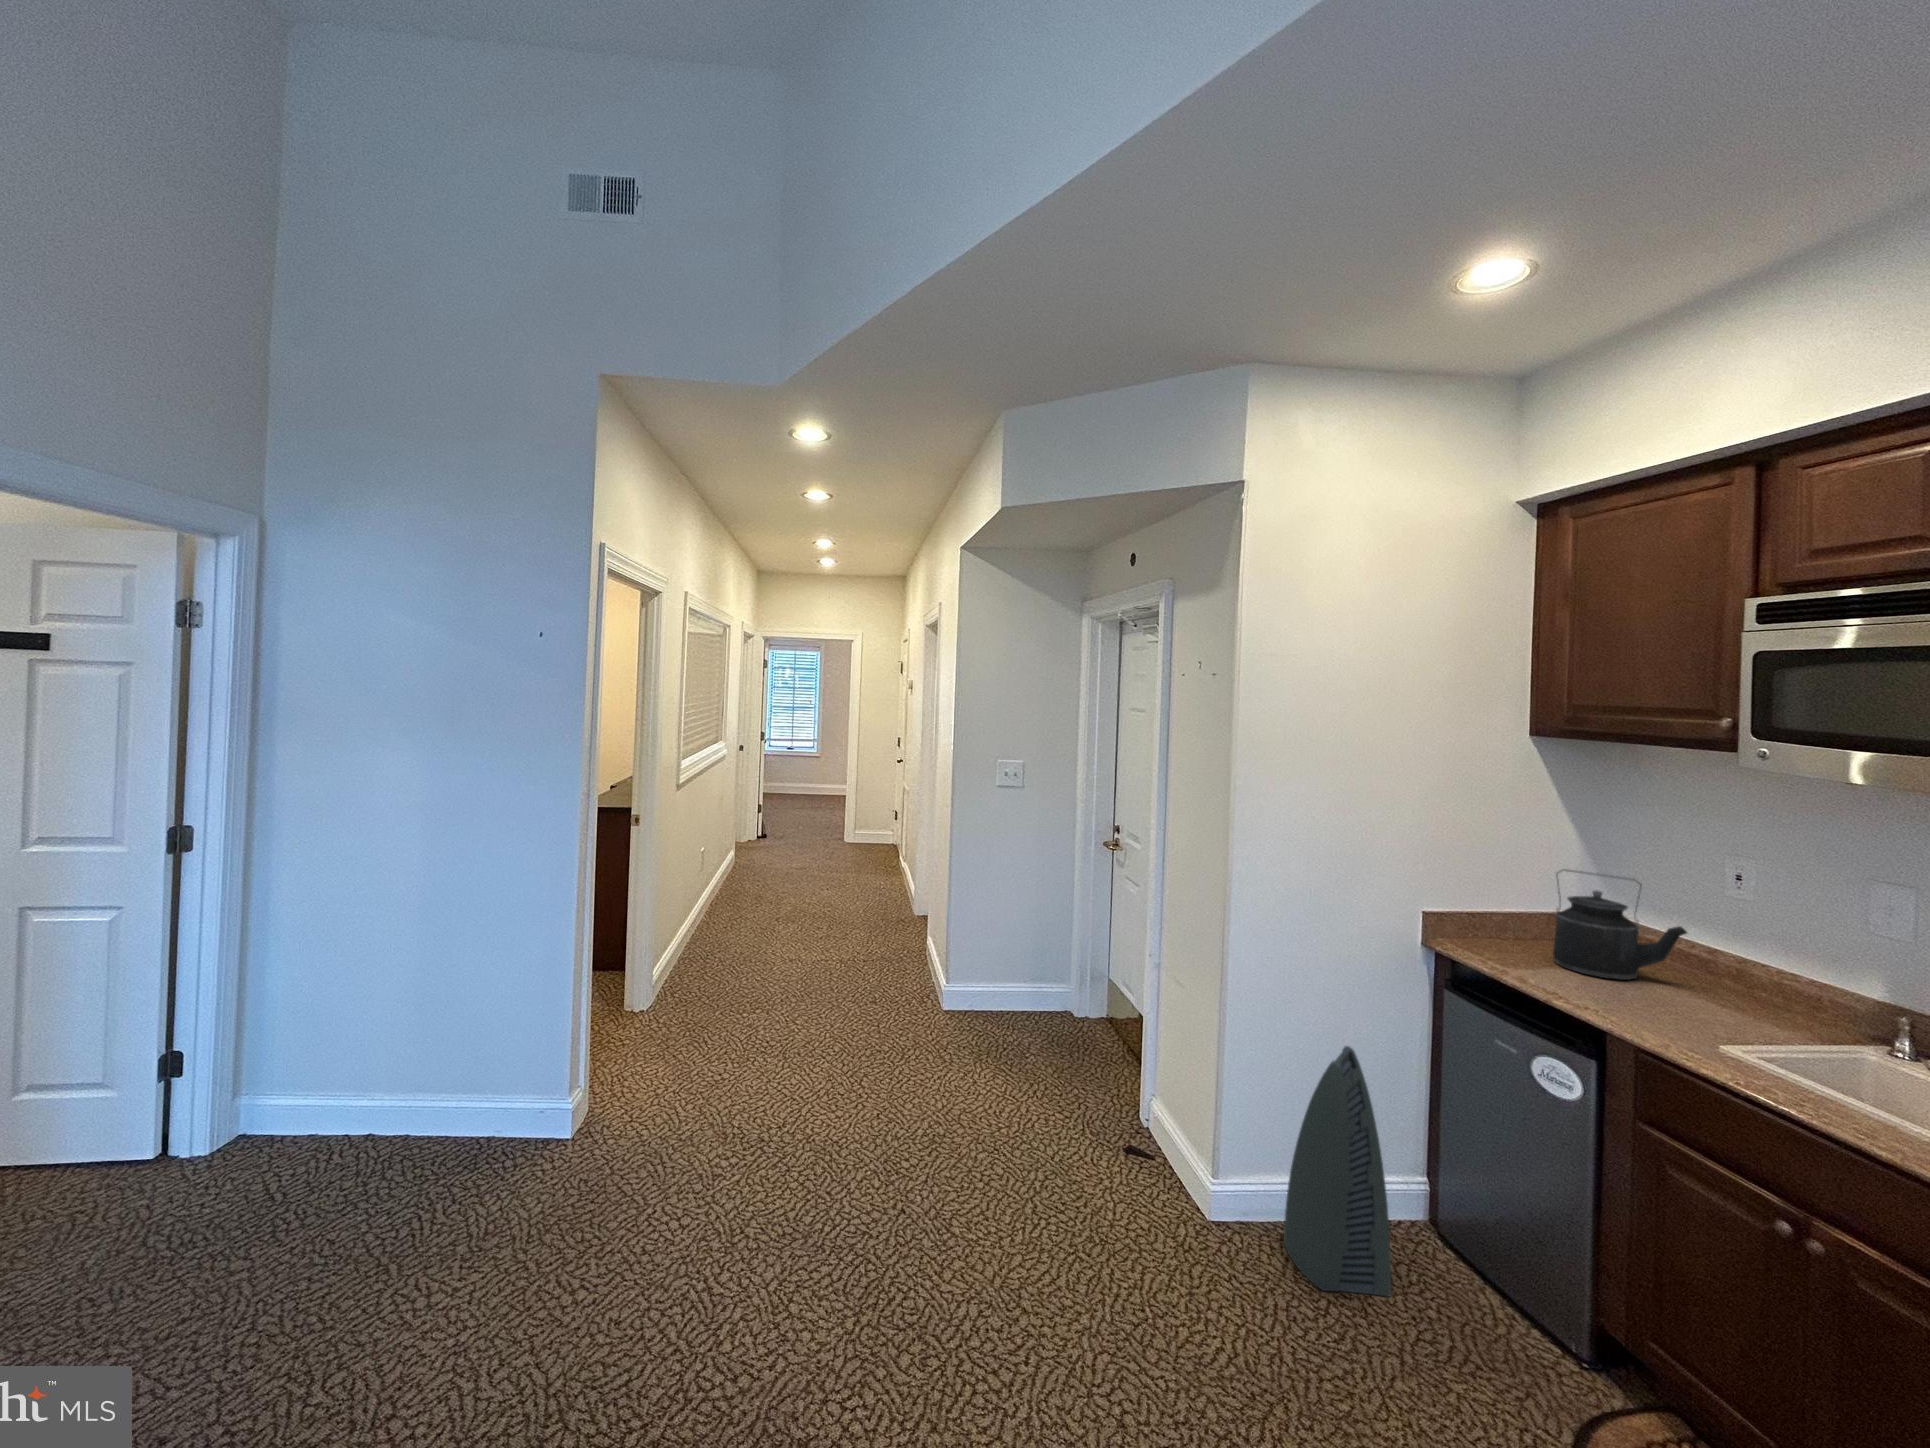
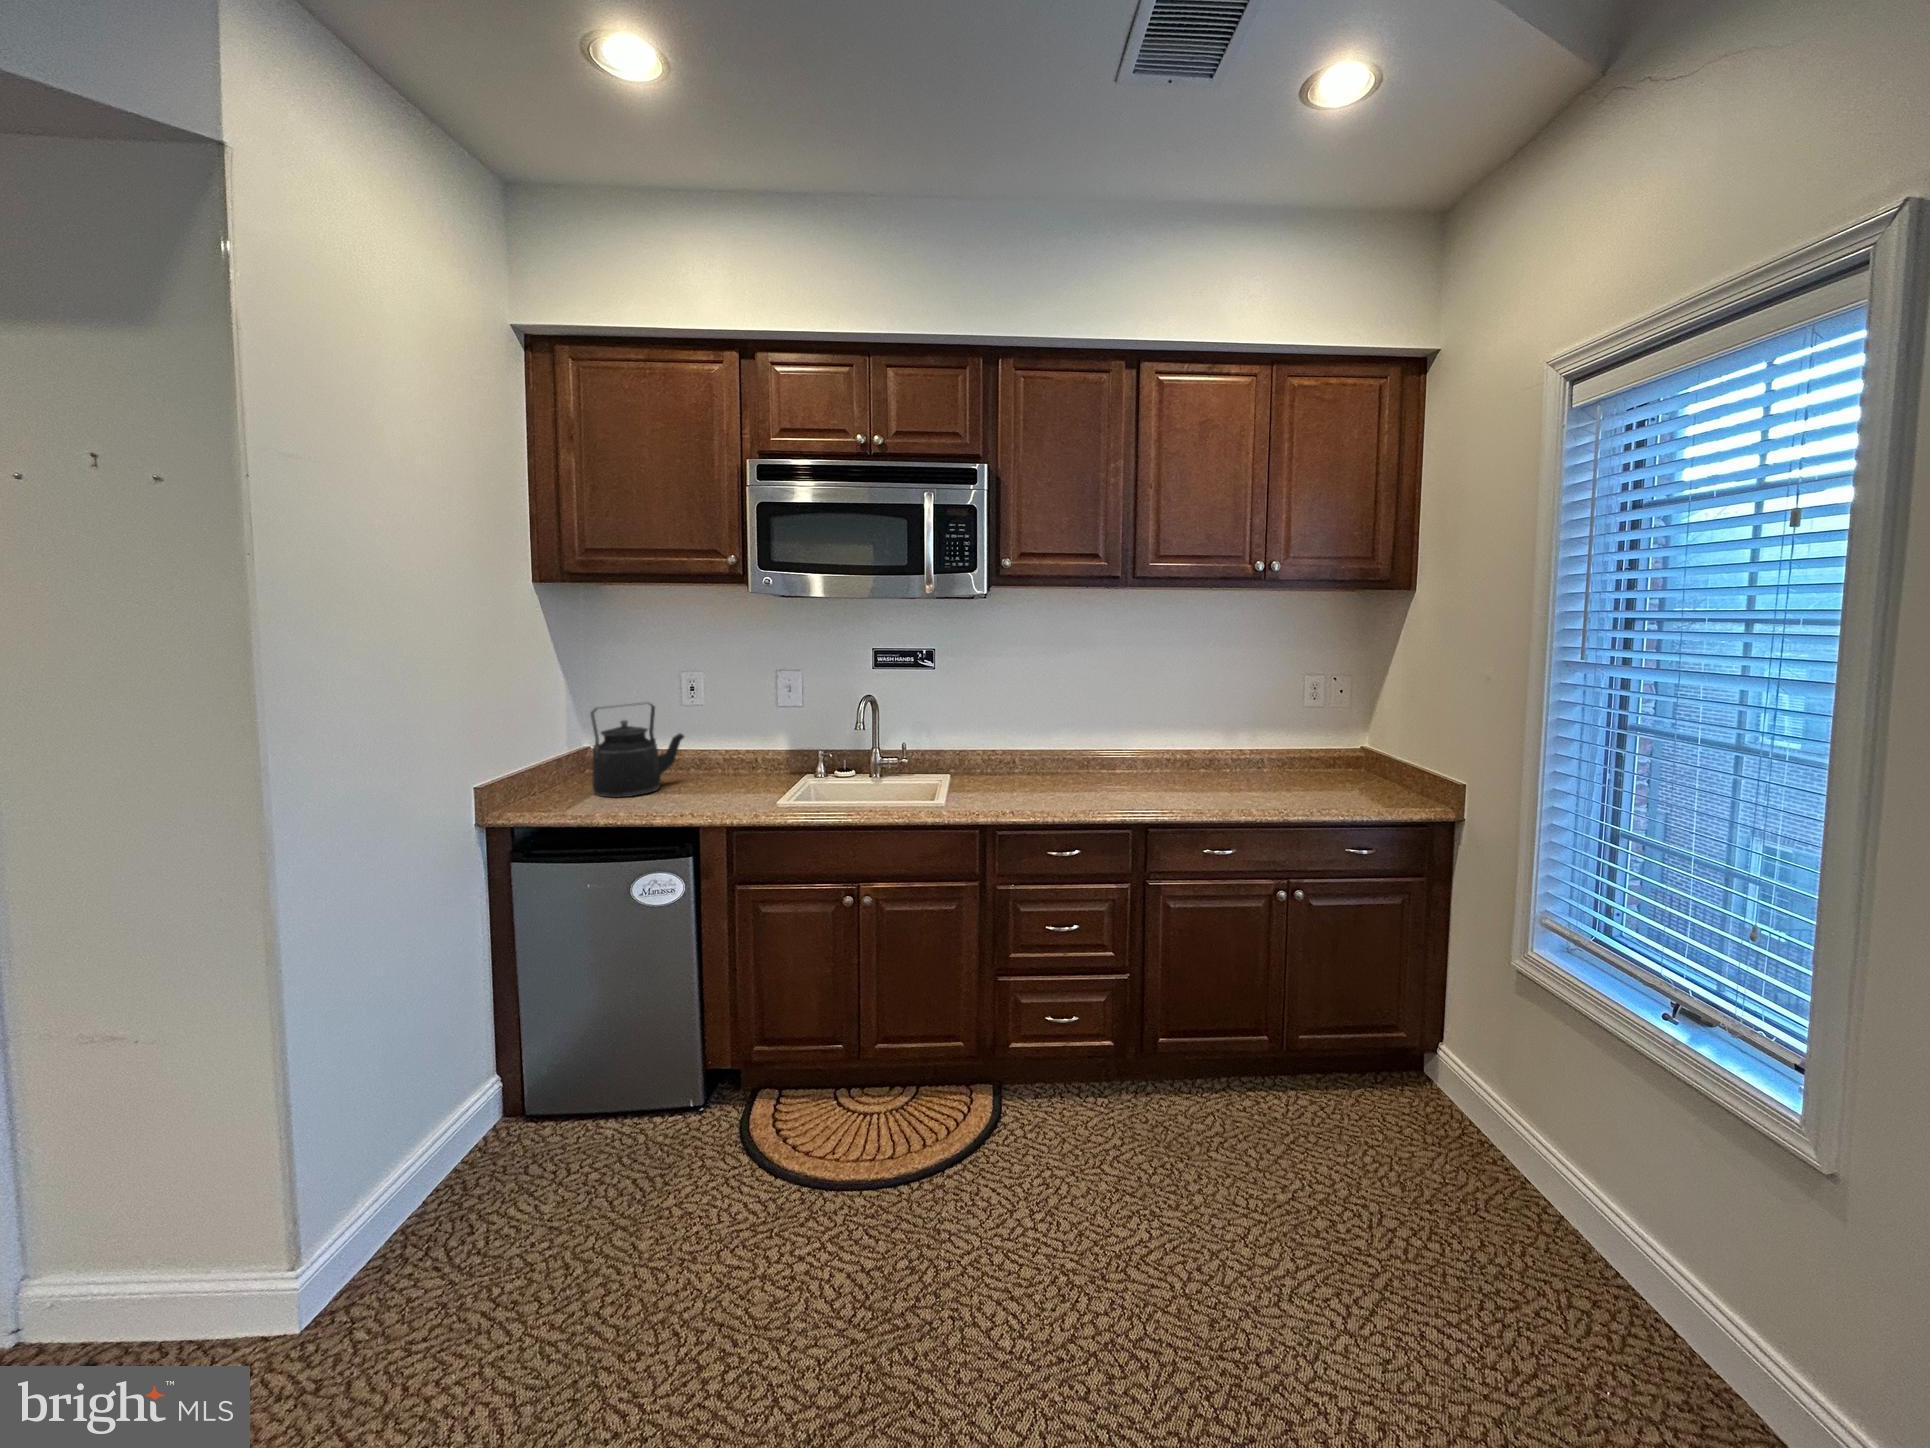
air purifier: present [1283,1046,1391,1297] -> none [401,974,554,1265]

